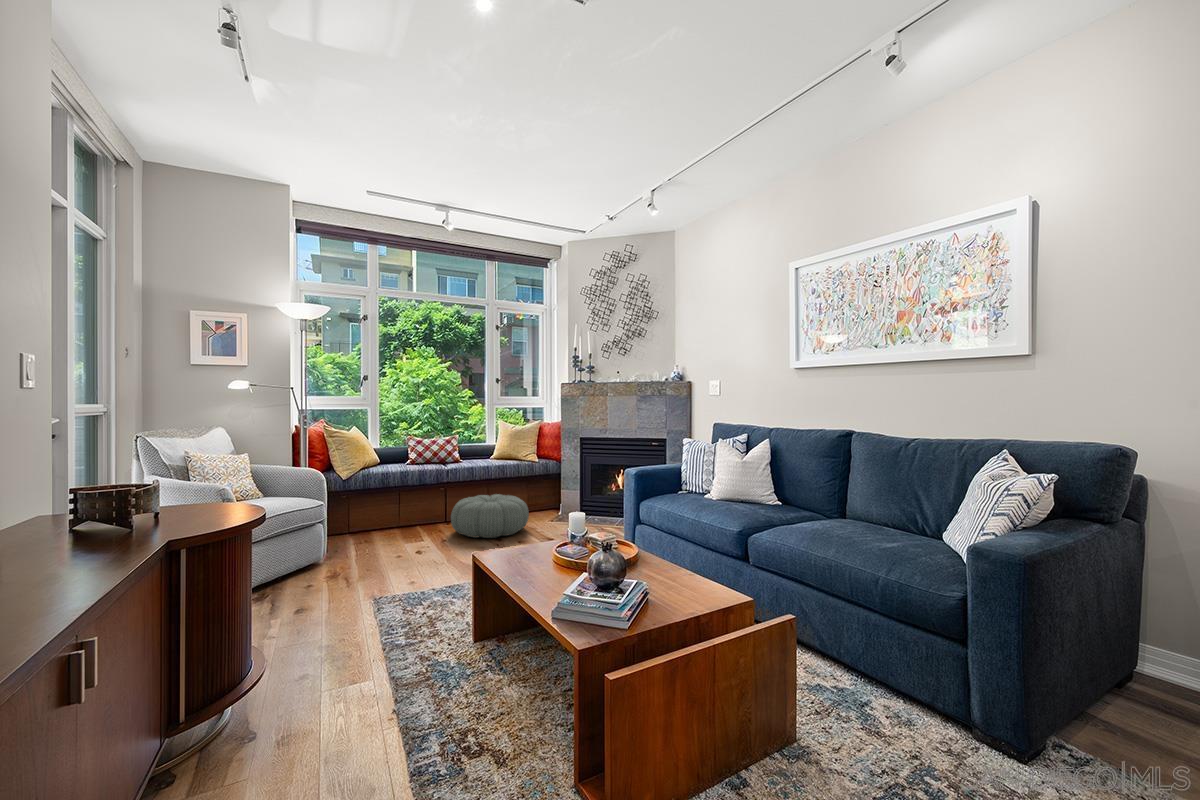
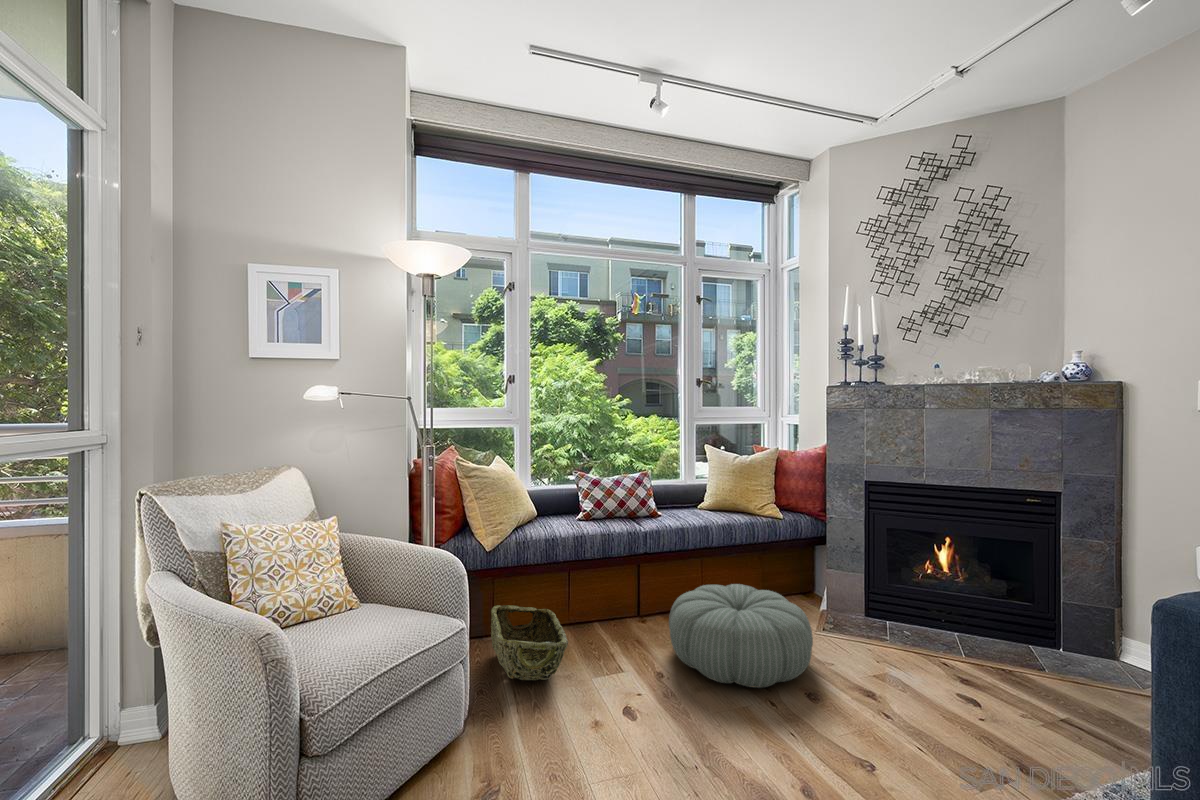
woven basket: none [345,511,389,543] -> present [491,605,568,680]

